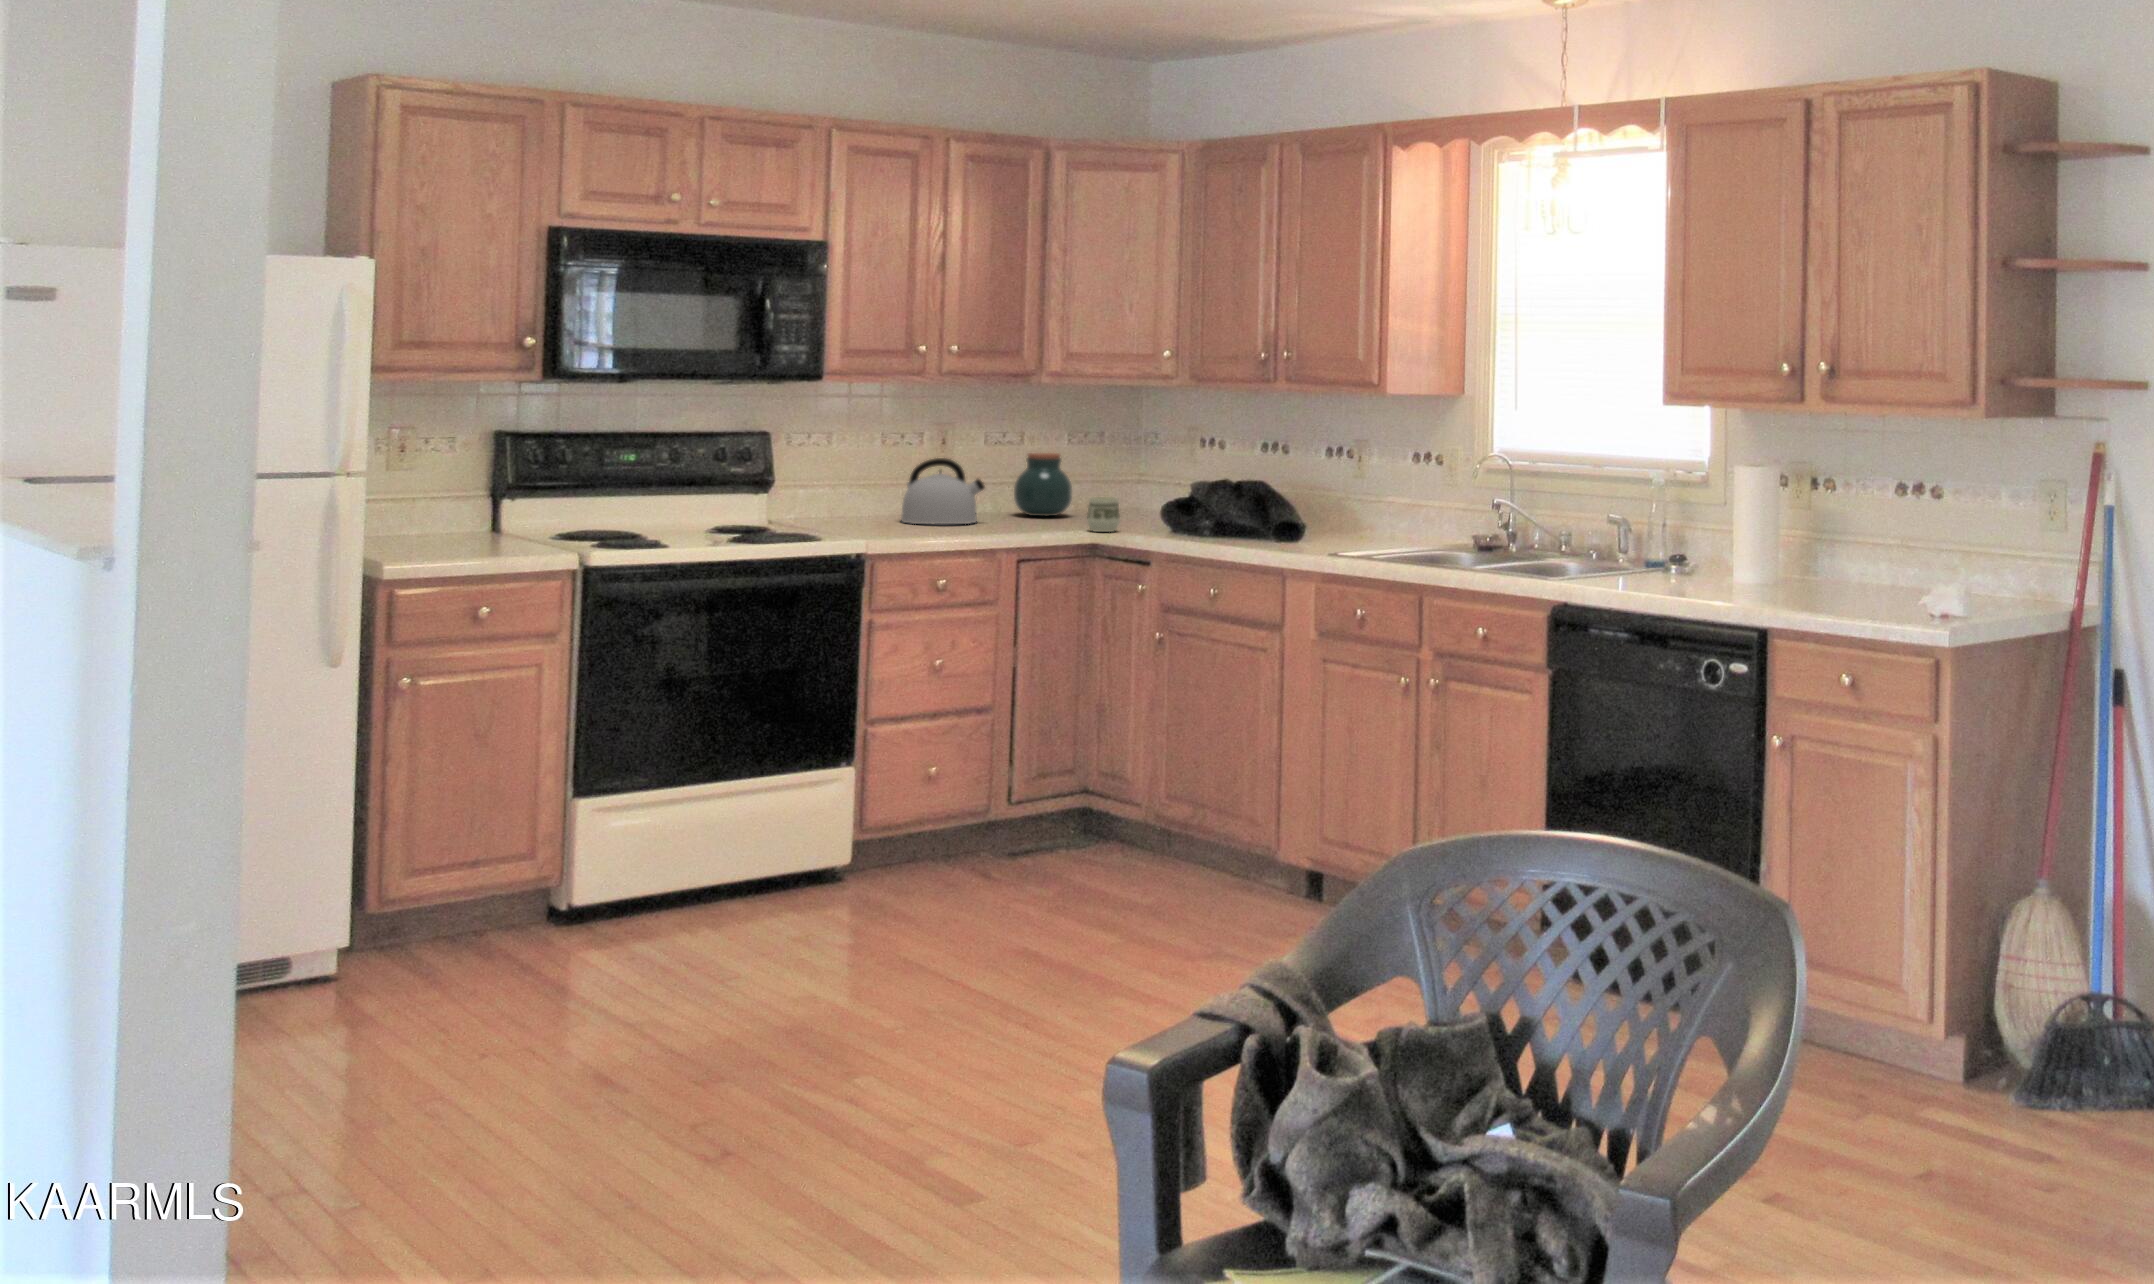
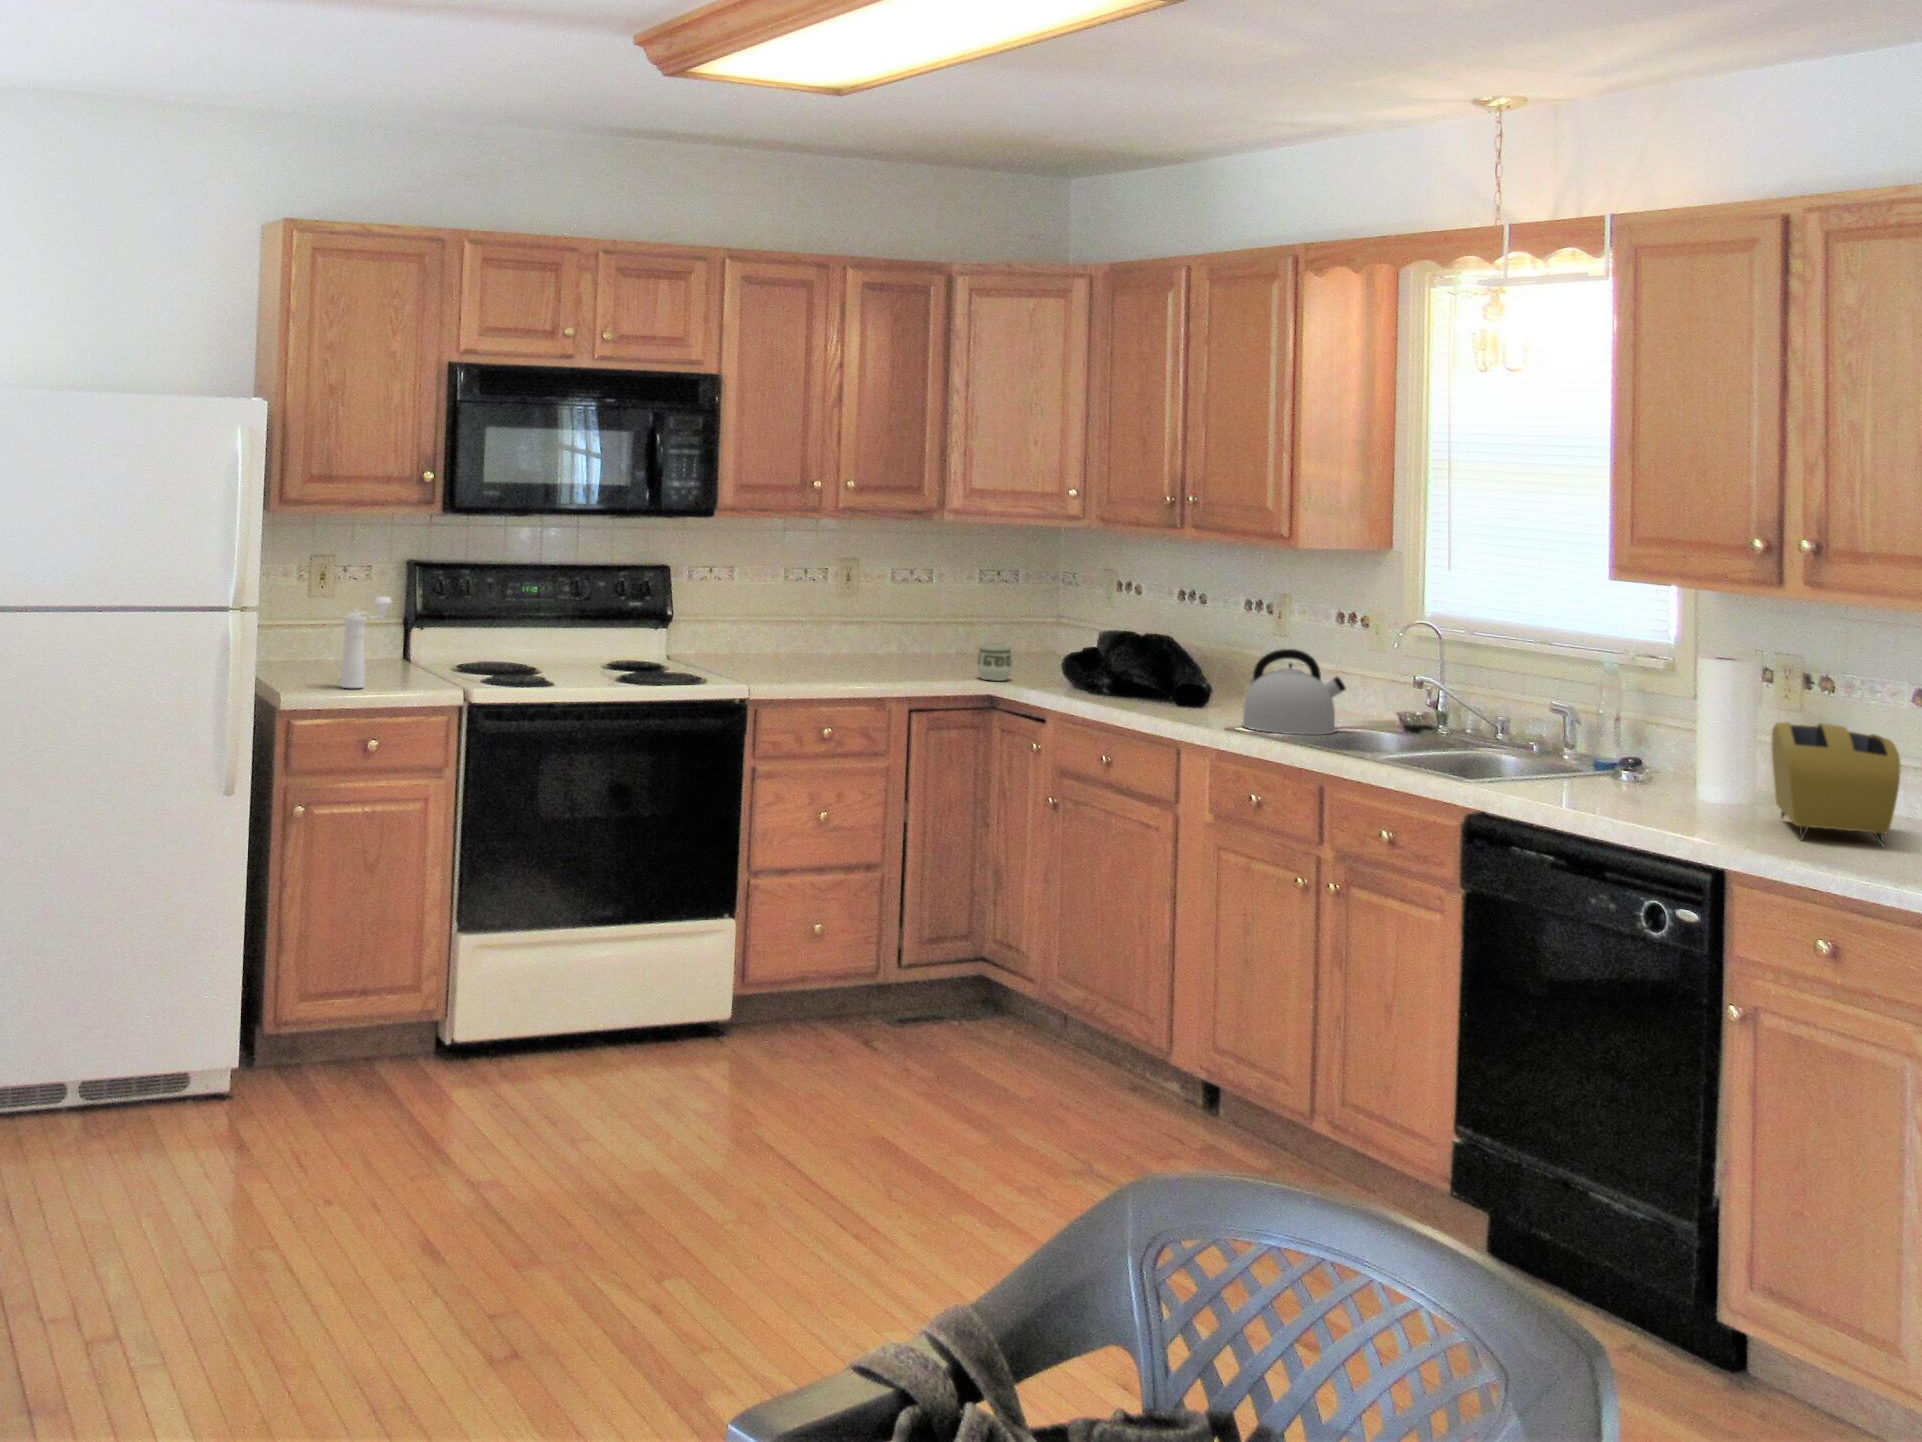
jar: present [1014,453,1073,516] -> none [909,589,970,657]
kettle: present [901,458,985,524] -> present [1242,649,1346,735]
pepper mill: none [428,464,483,558] -> present [341,597,391,688]
toaster: none [1795,511,1895,604] -> present [1772,722,1901,846]

